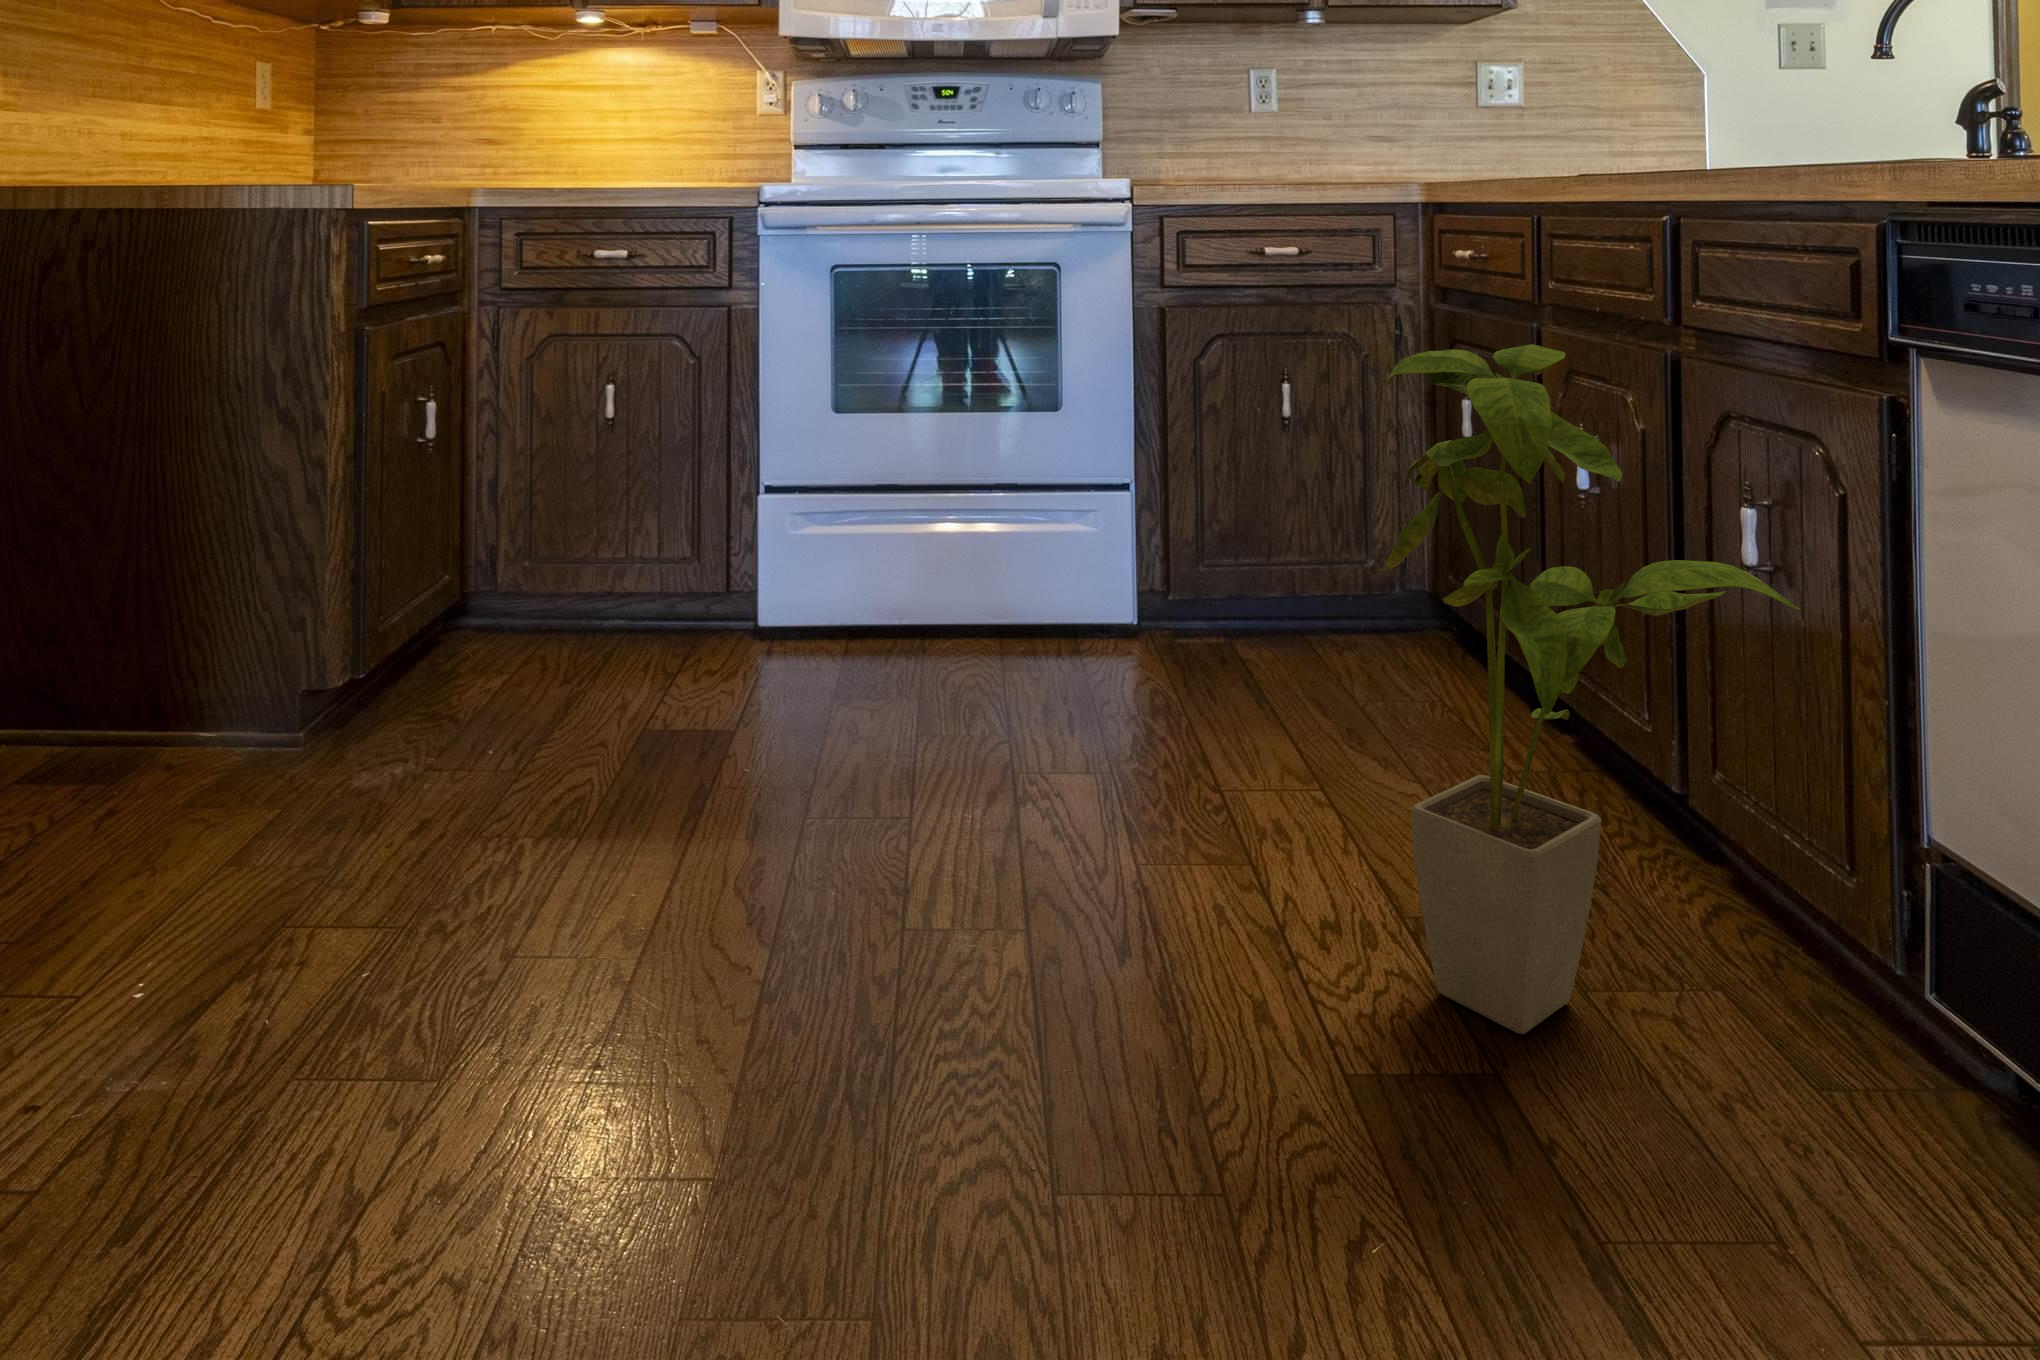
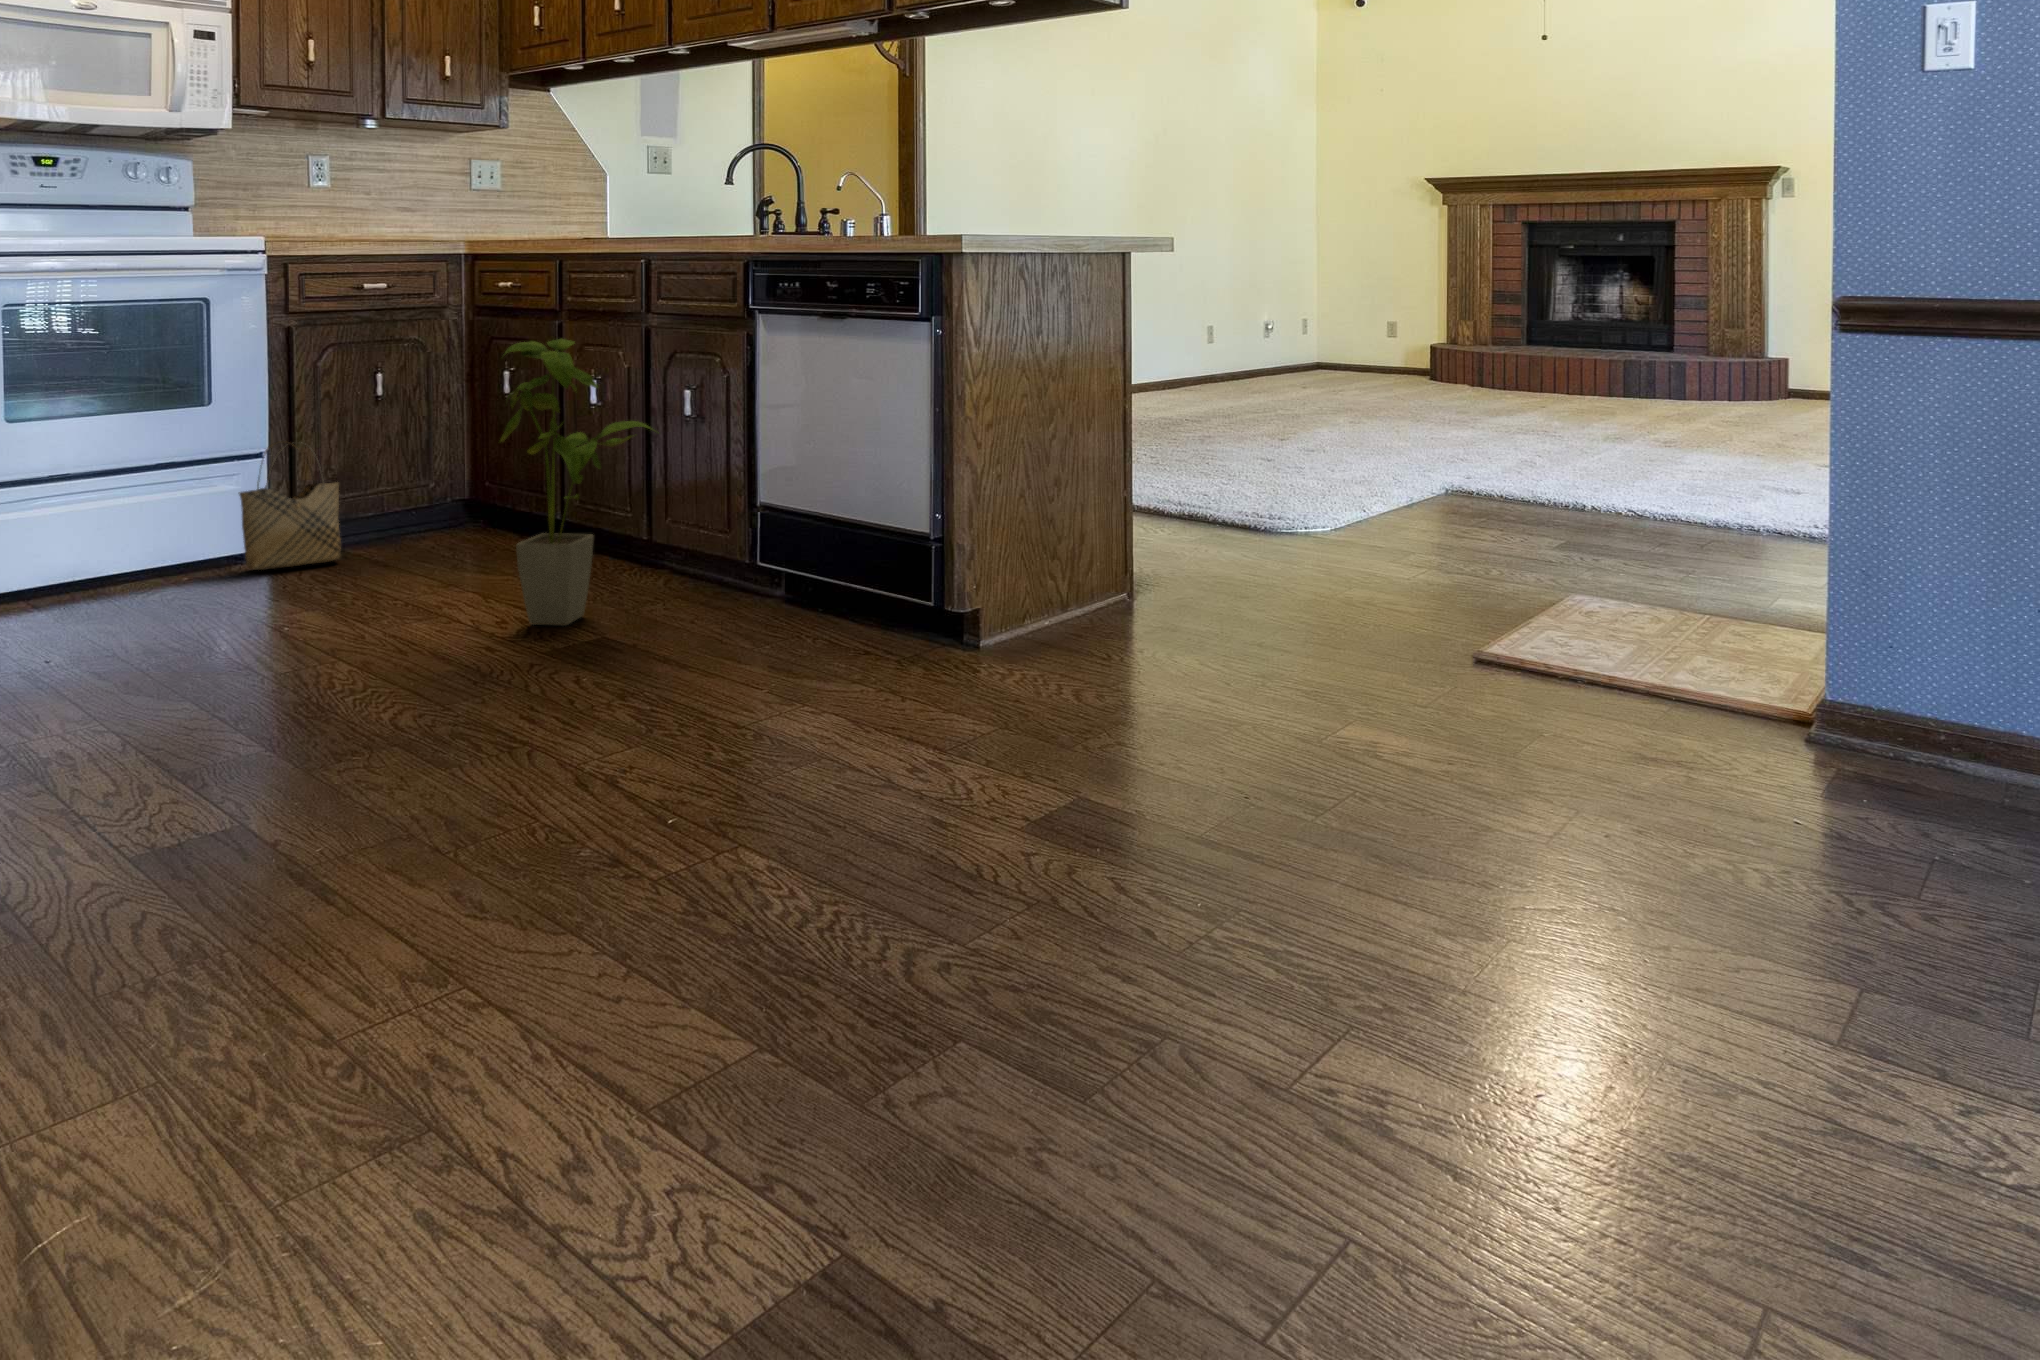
woven basket: none [1076,470,1212,660] -> present [239,441,341,570]

